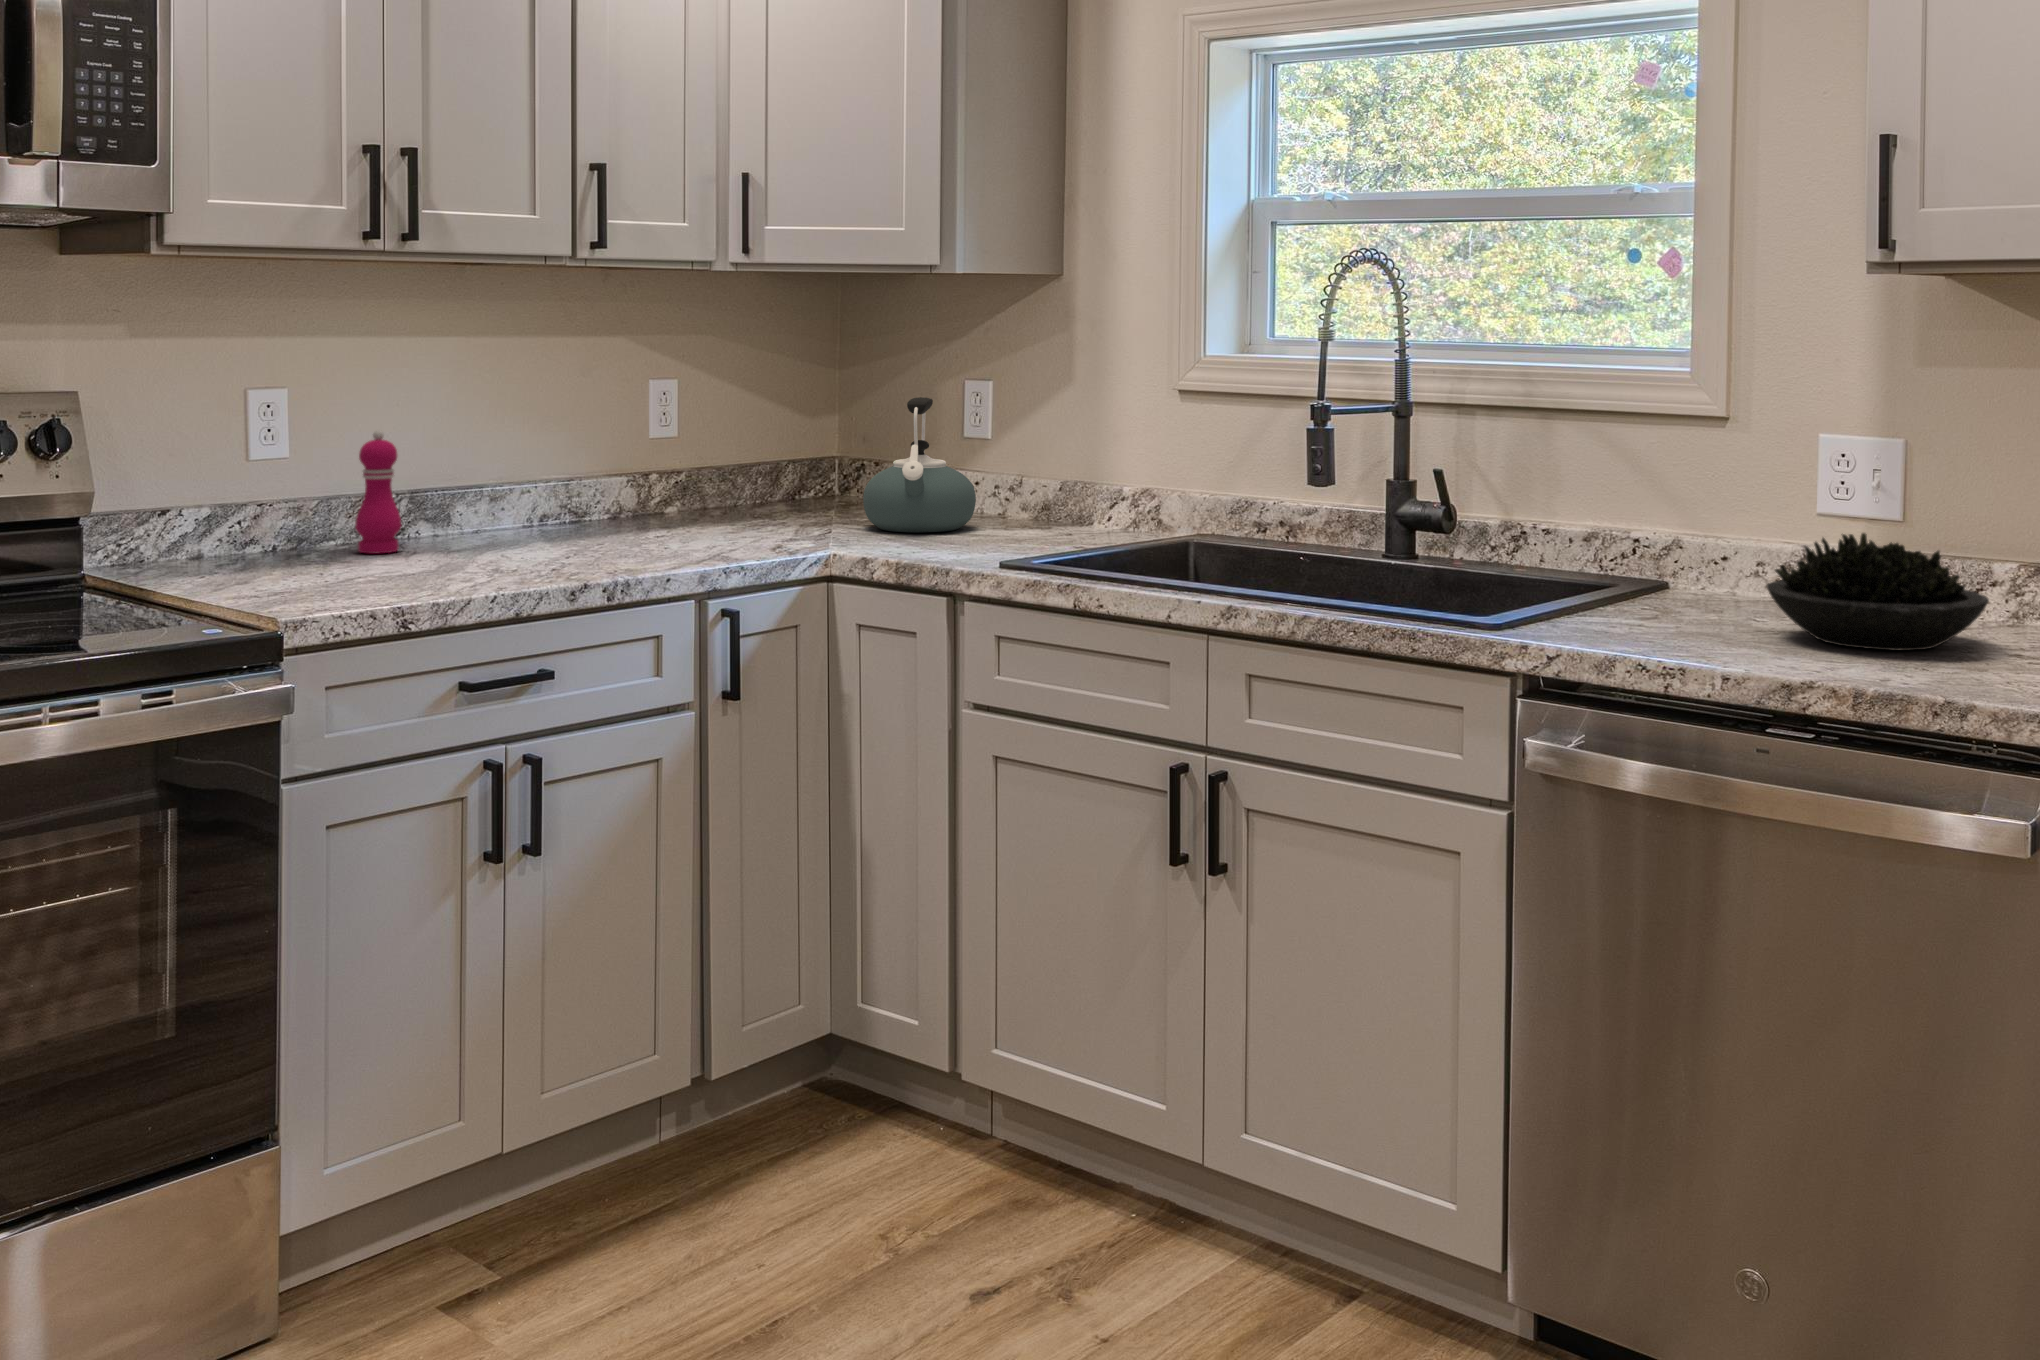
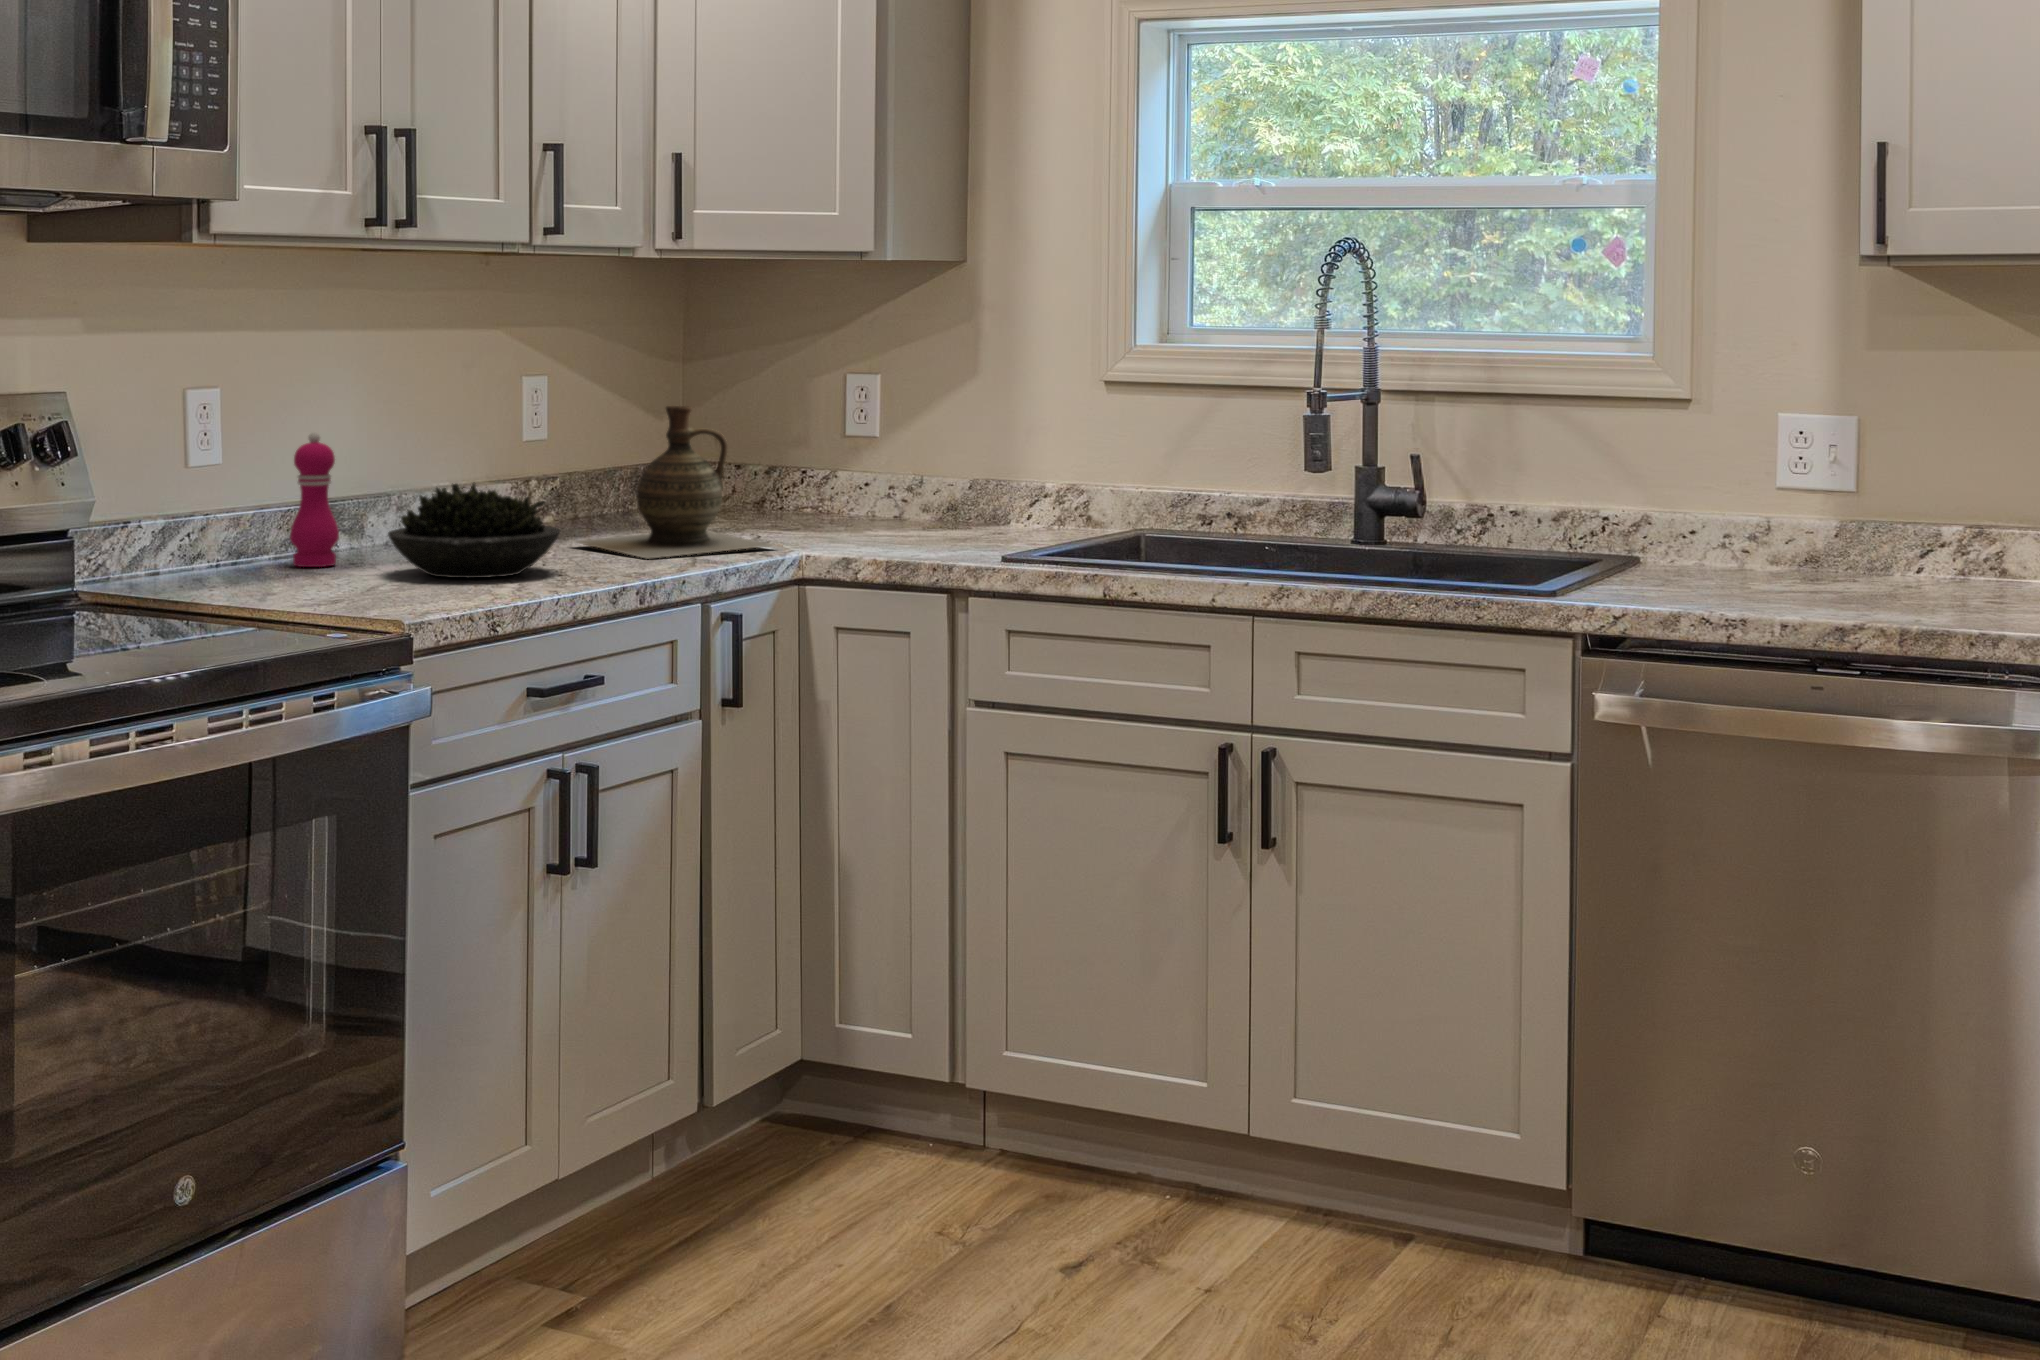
kettle: present [863,397,976,532] -> none [776,392,896,535]
ceramic jug: none [643,409,824,553] -> present [575,406,772,559]
succulent plant: present [1767,533,1989,651] -> present [388,483,560,578]

